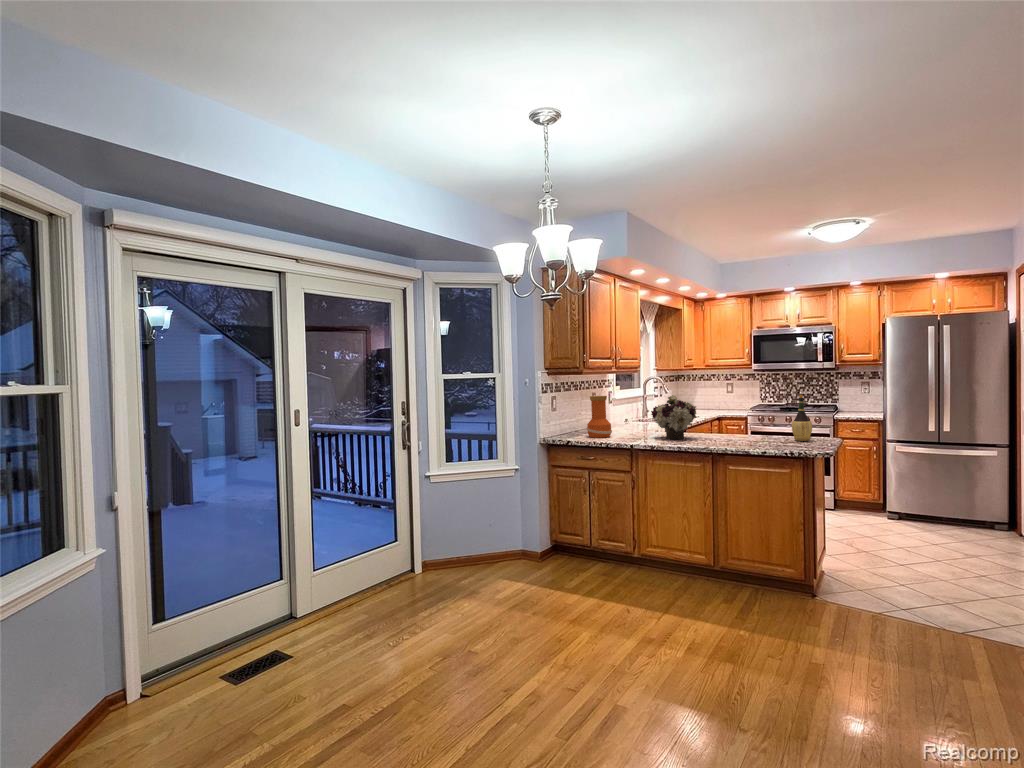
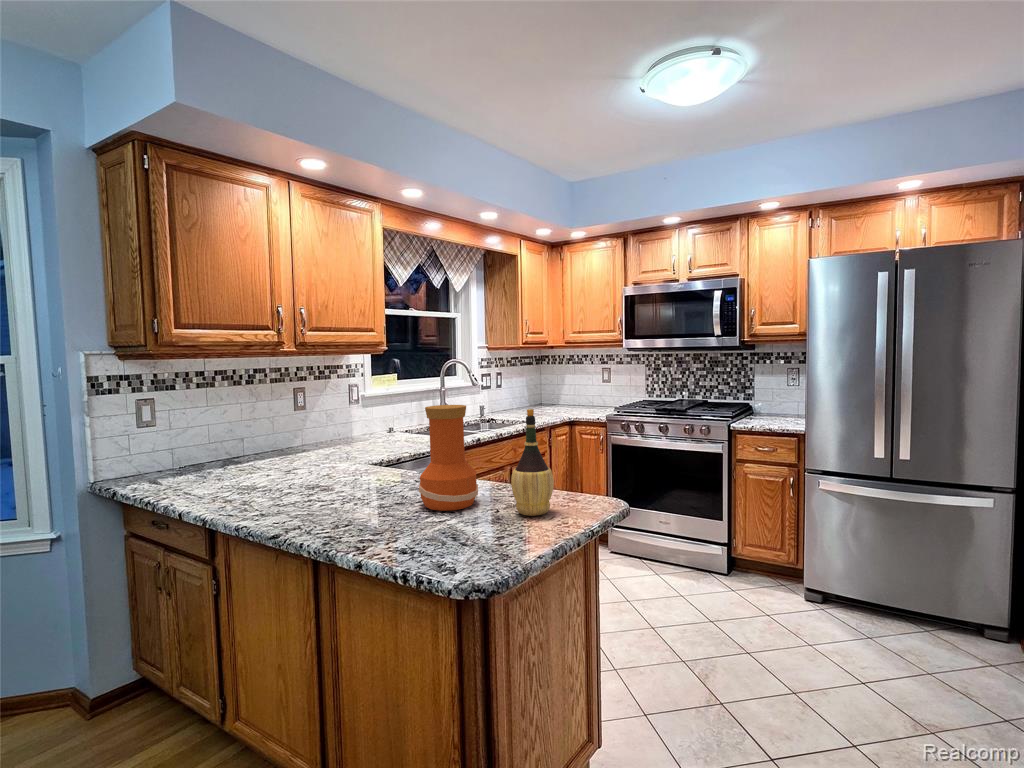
flower arrangement: present [651,395,696,439] -> none [268,402,353,496]
vase: present [587,396,612,438] -> present [419,405,478,511]

